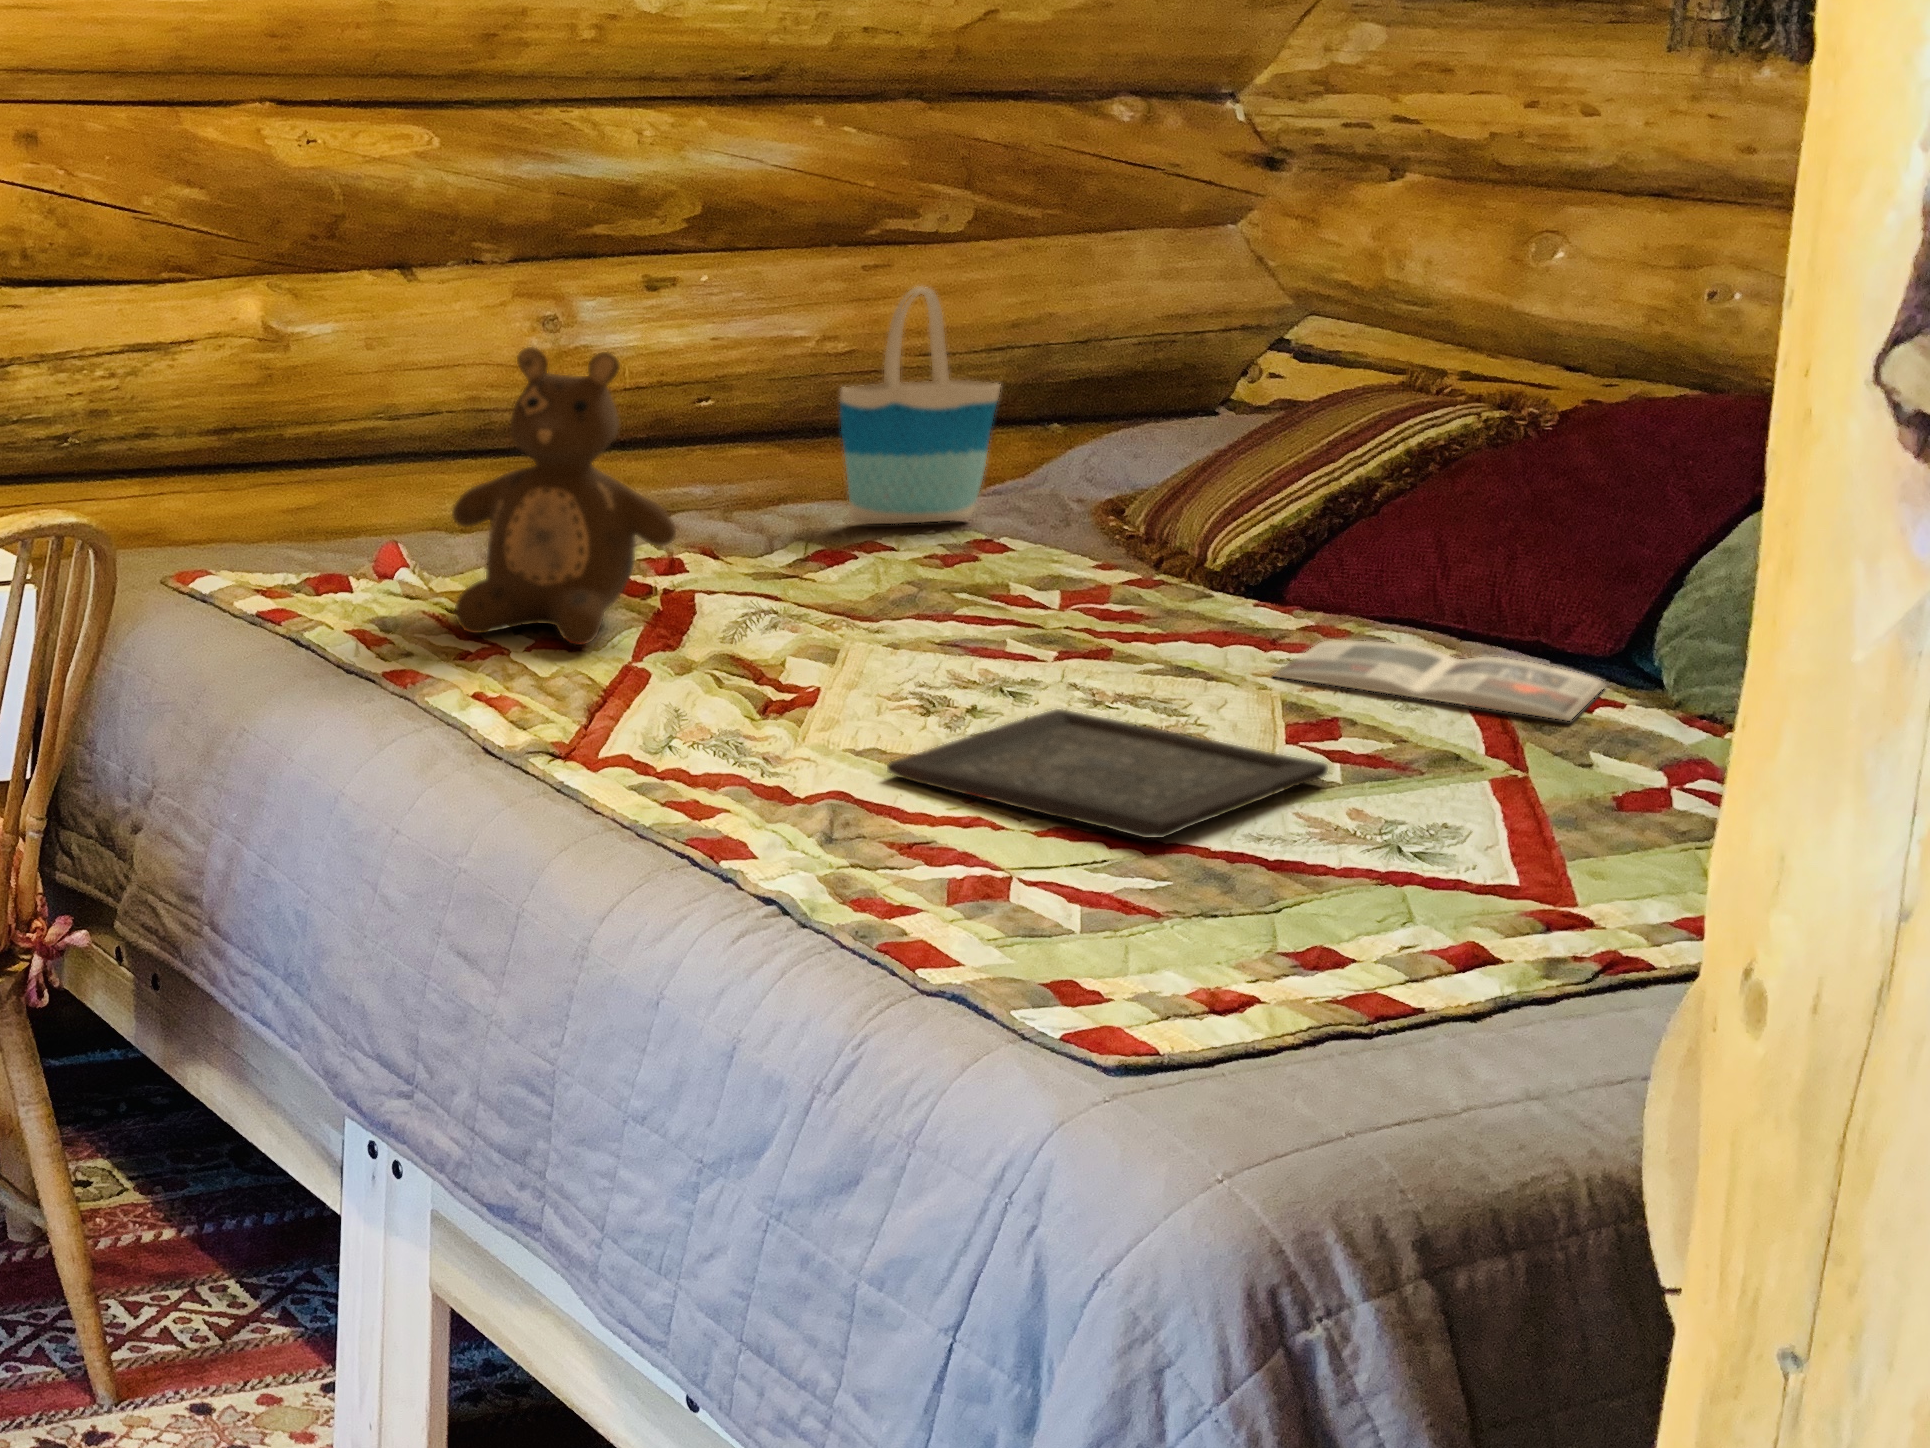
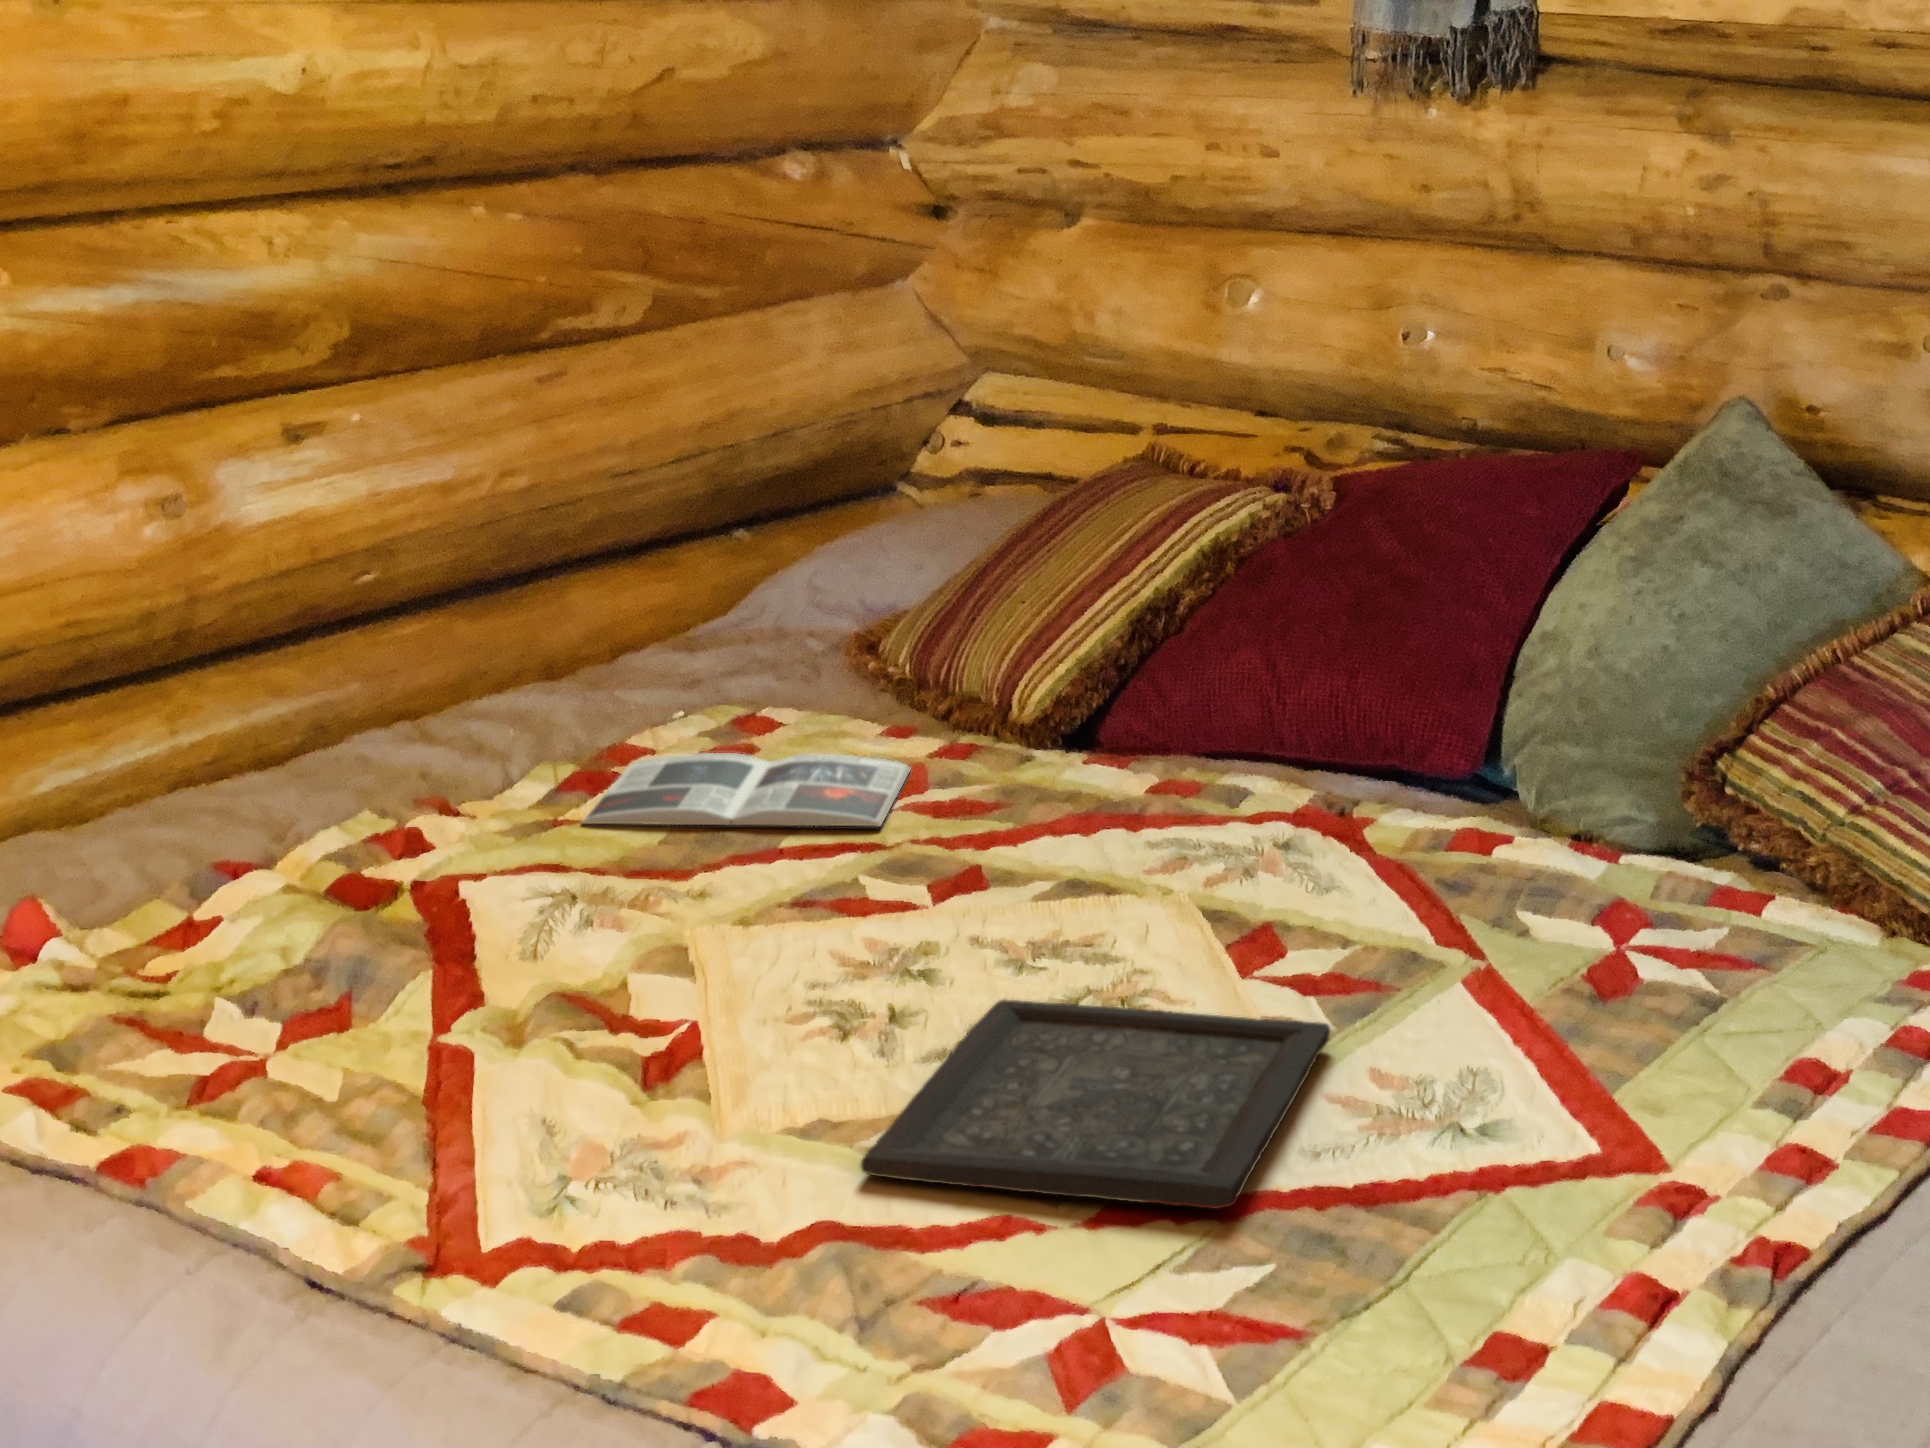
tote bag: present [840,287,1000,524] -> none [582,418,757,719]
teddy bear: present [452,347,676,645] -> none [132,598,464,1036]
magazine: present [1274,640,1605,720] -> present [582,753,910,826]

